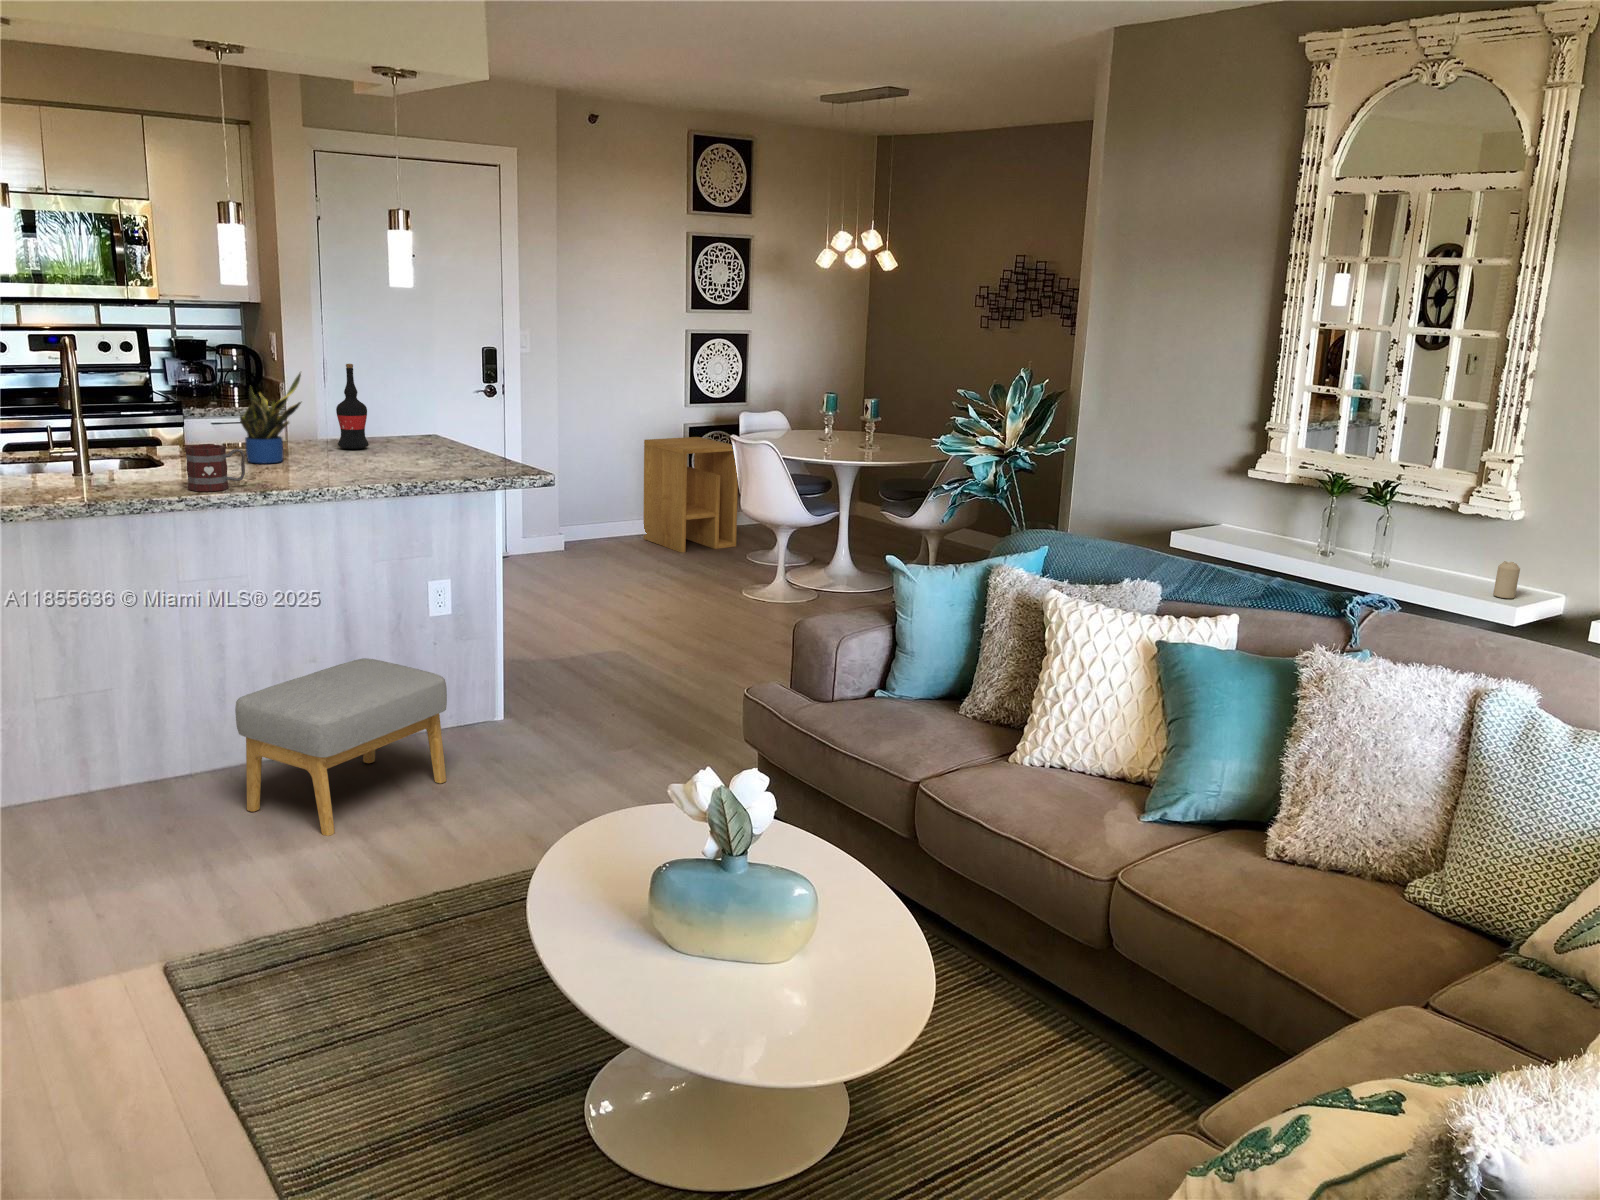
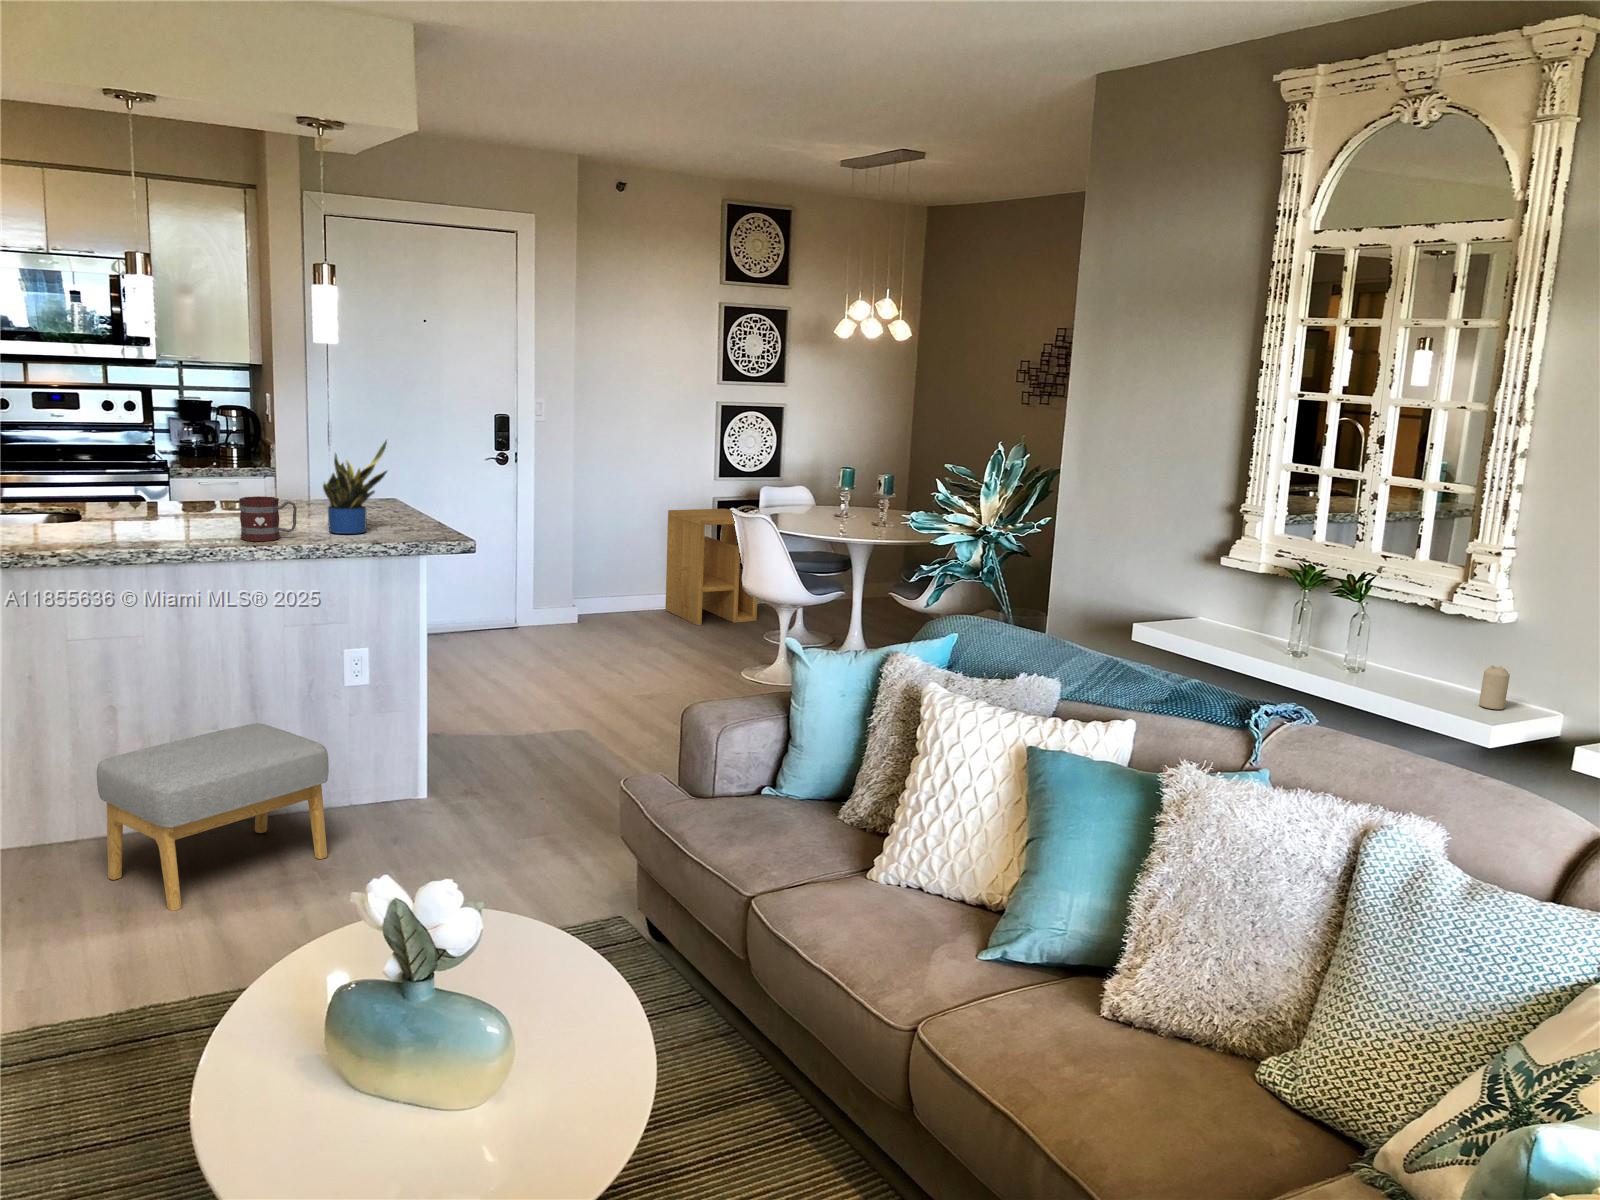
wine bottle: present [336,364,369,449] -> none [280,423,313,509]
potted plant: present [240,373,301,464] -> present [323,441,387,534]
mug: present [185,444,245,491] -> present [239,496,297,541]

